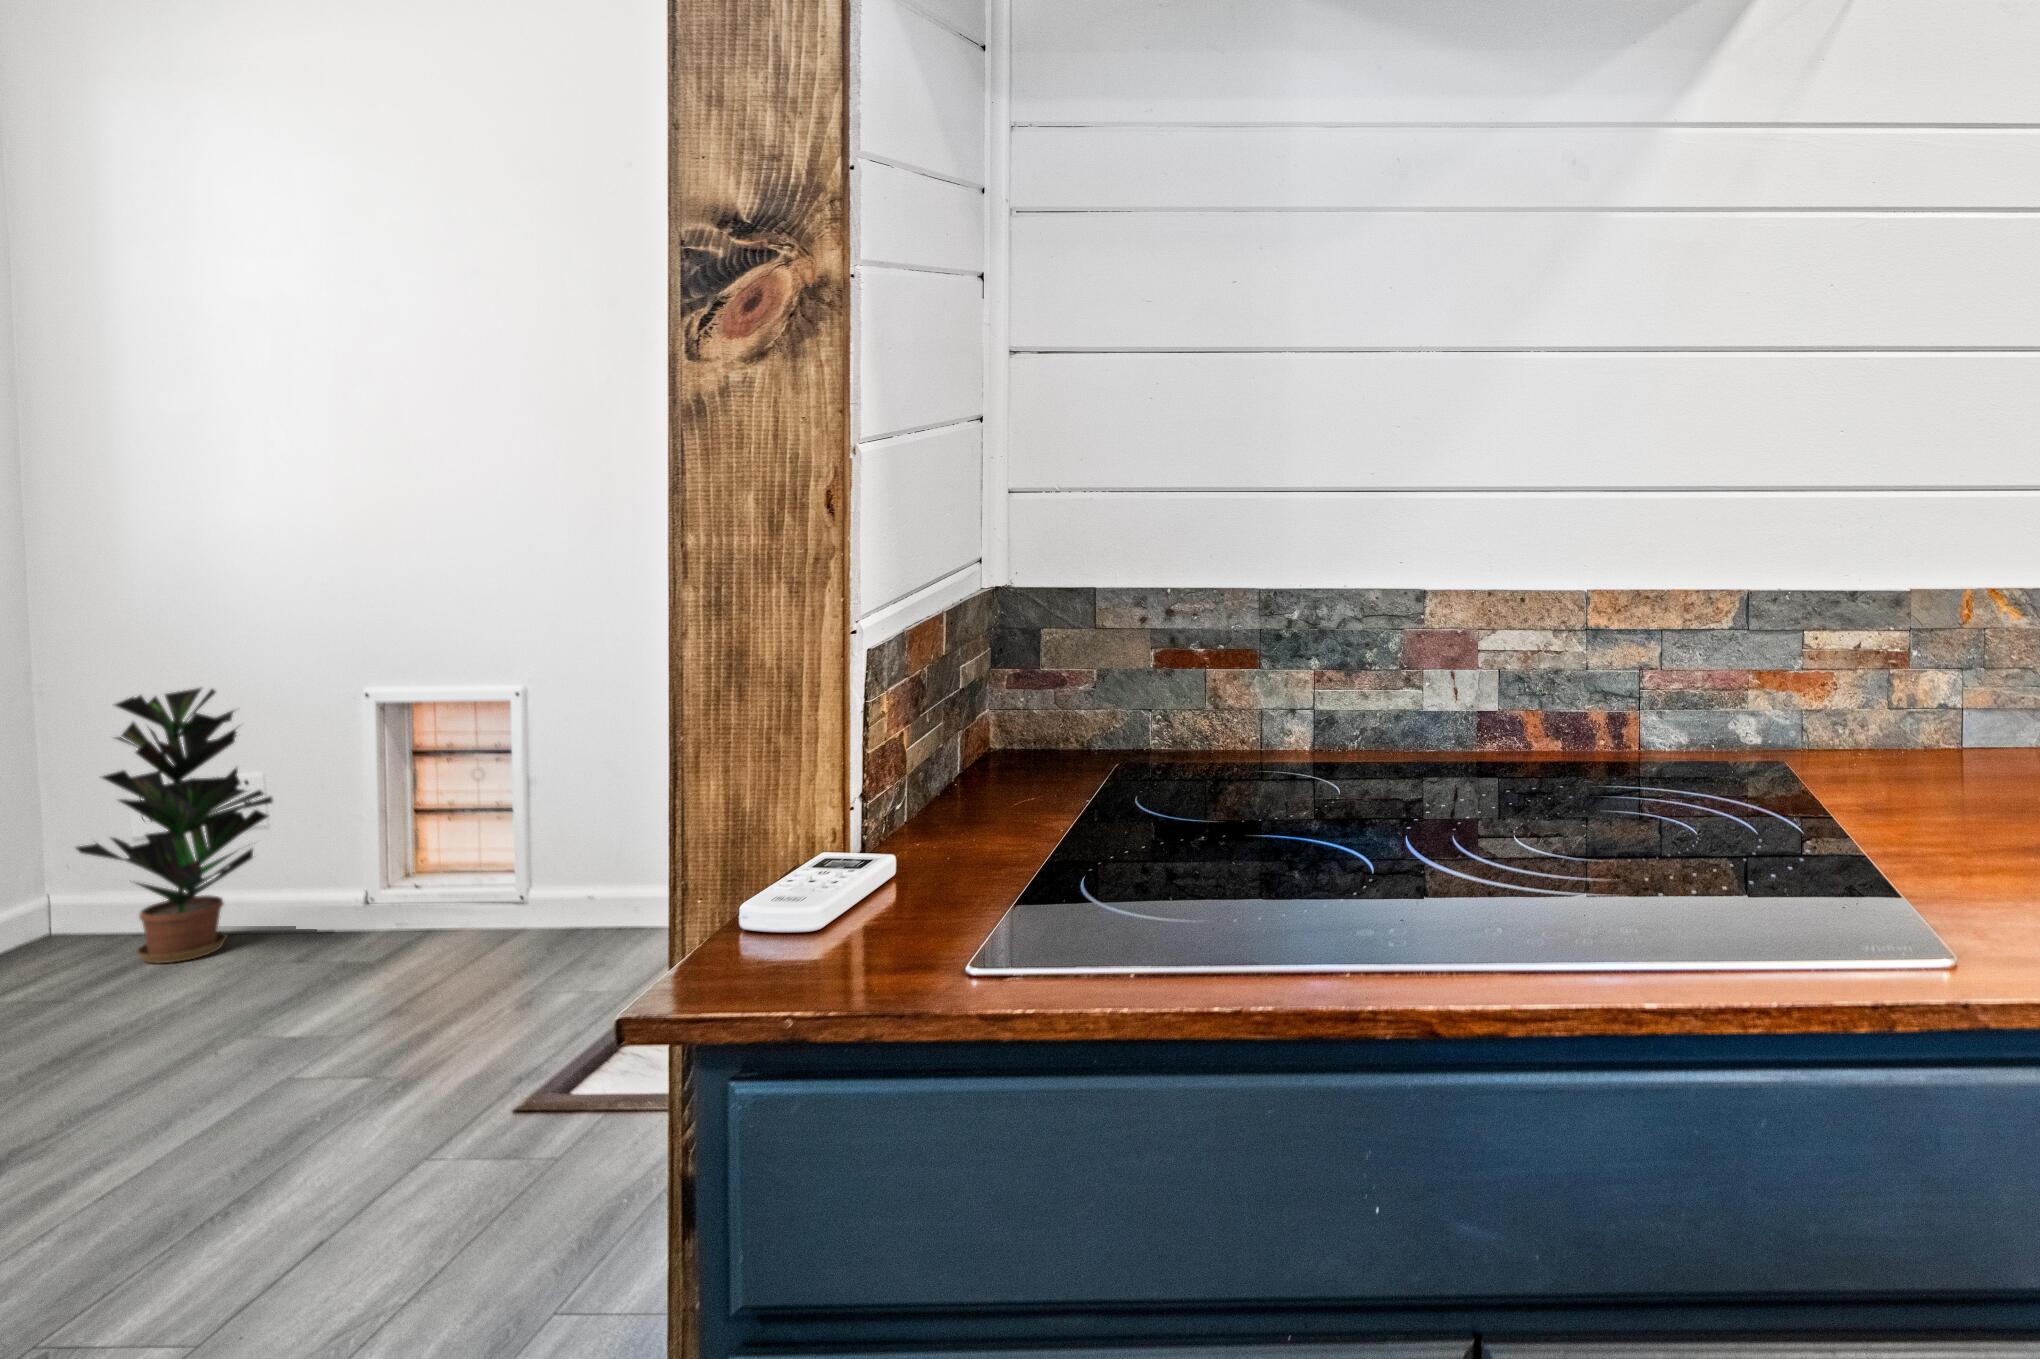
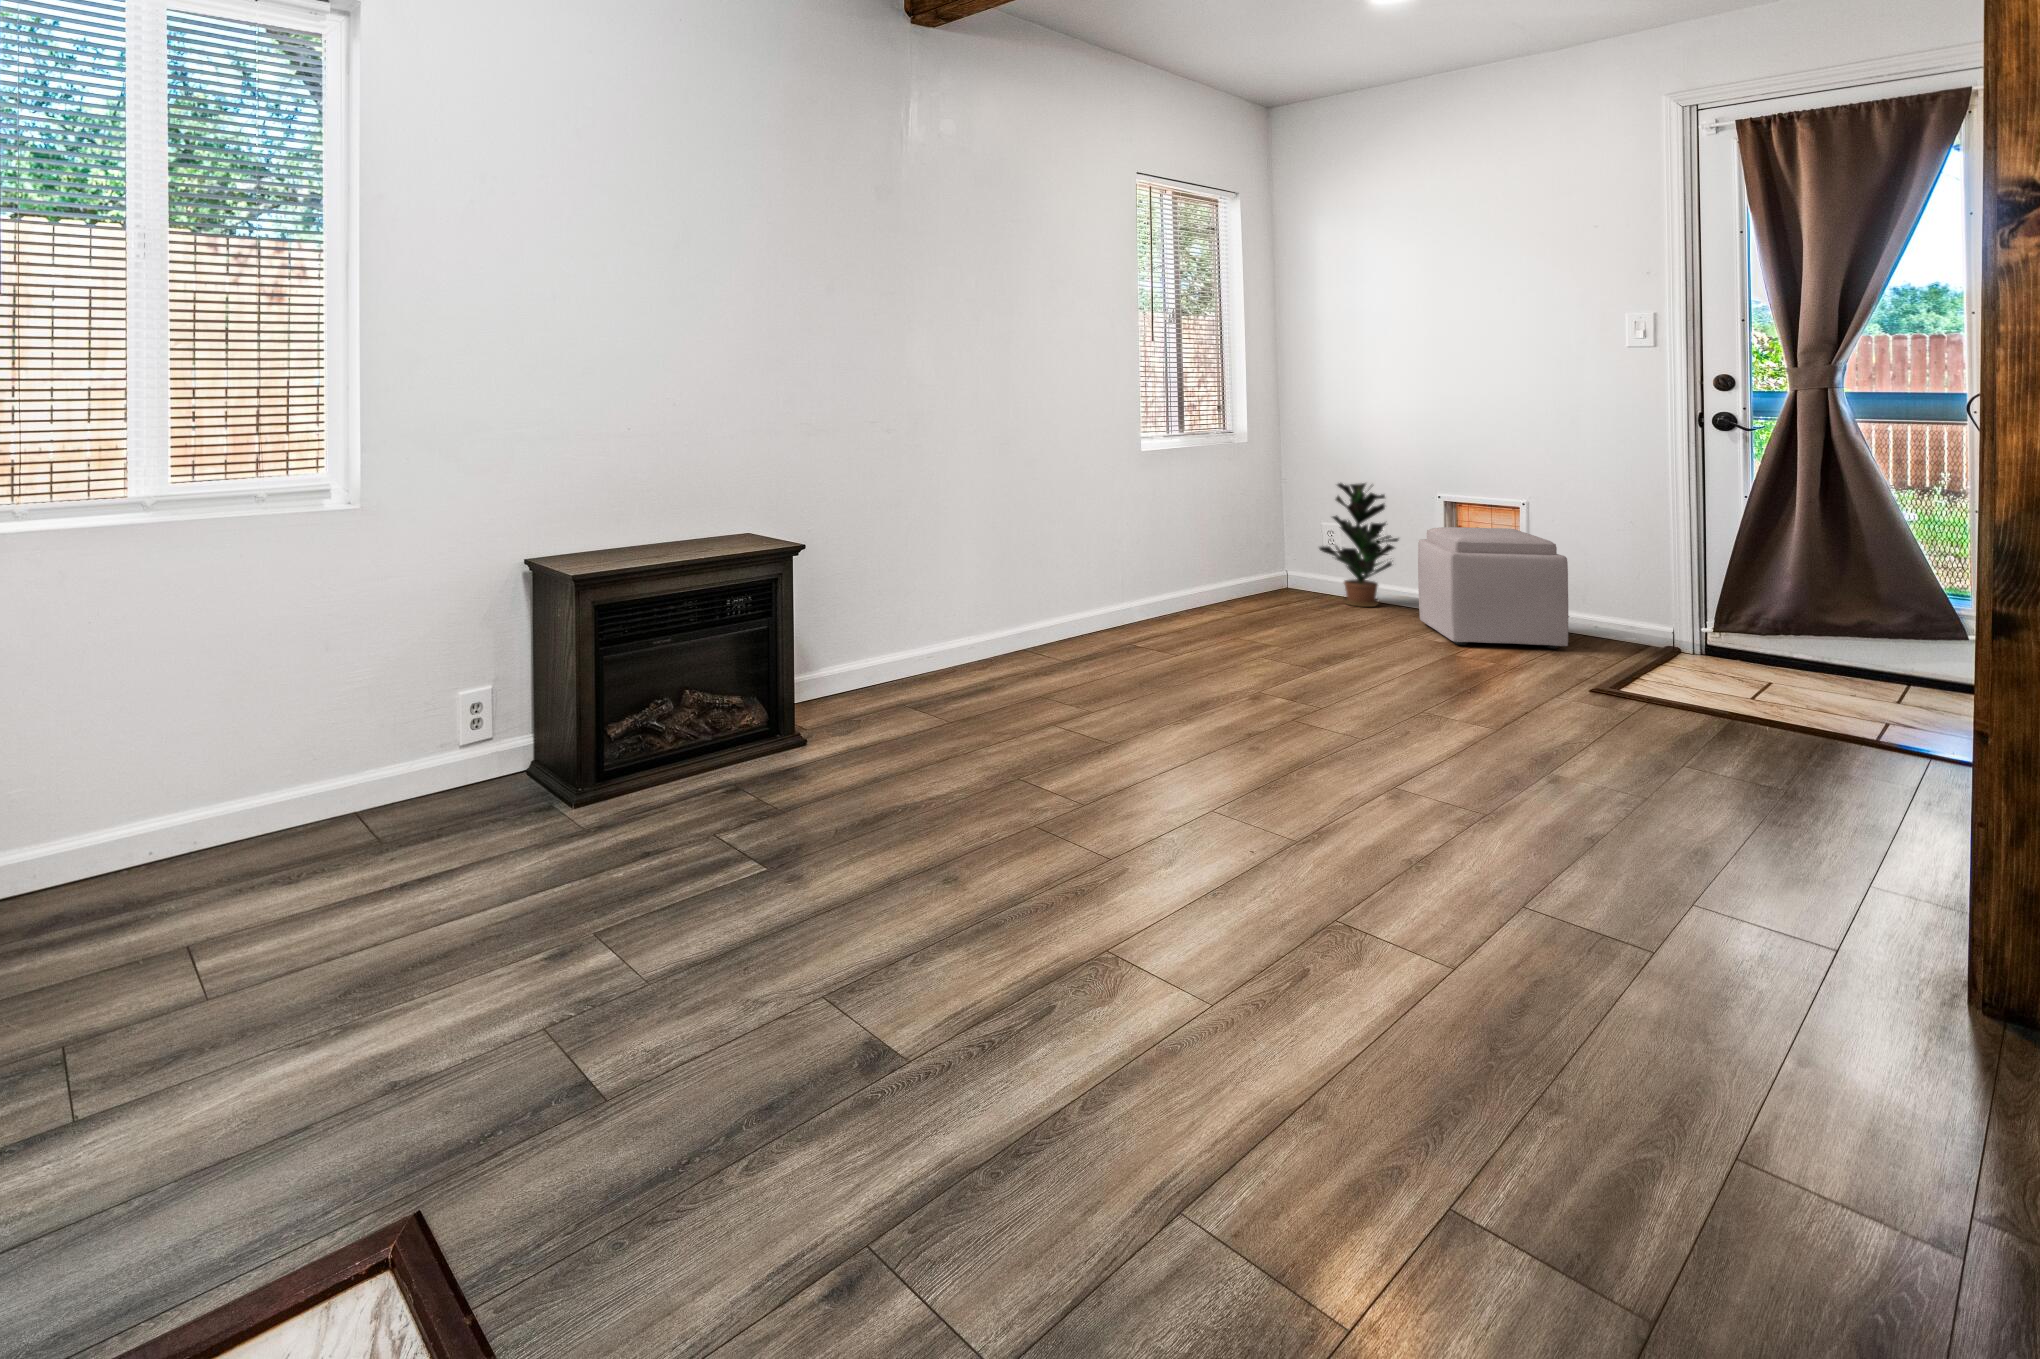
ottoman: none [272,759,542,1037] -> present [1418,527,1568,649]

